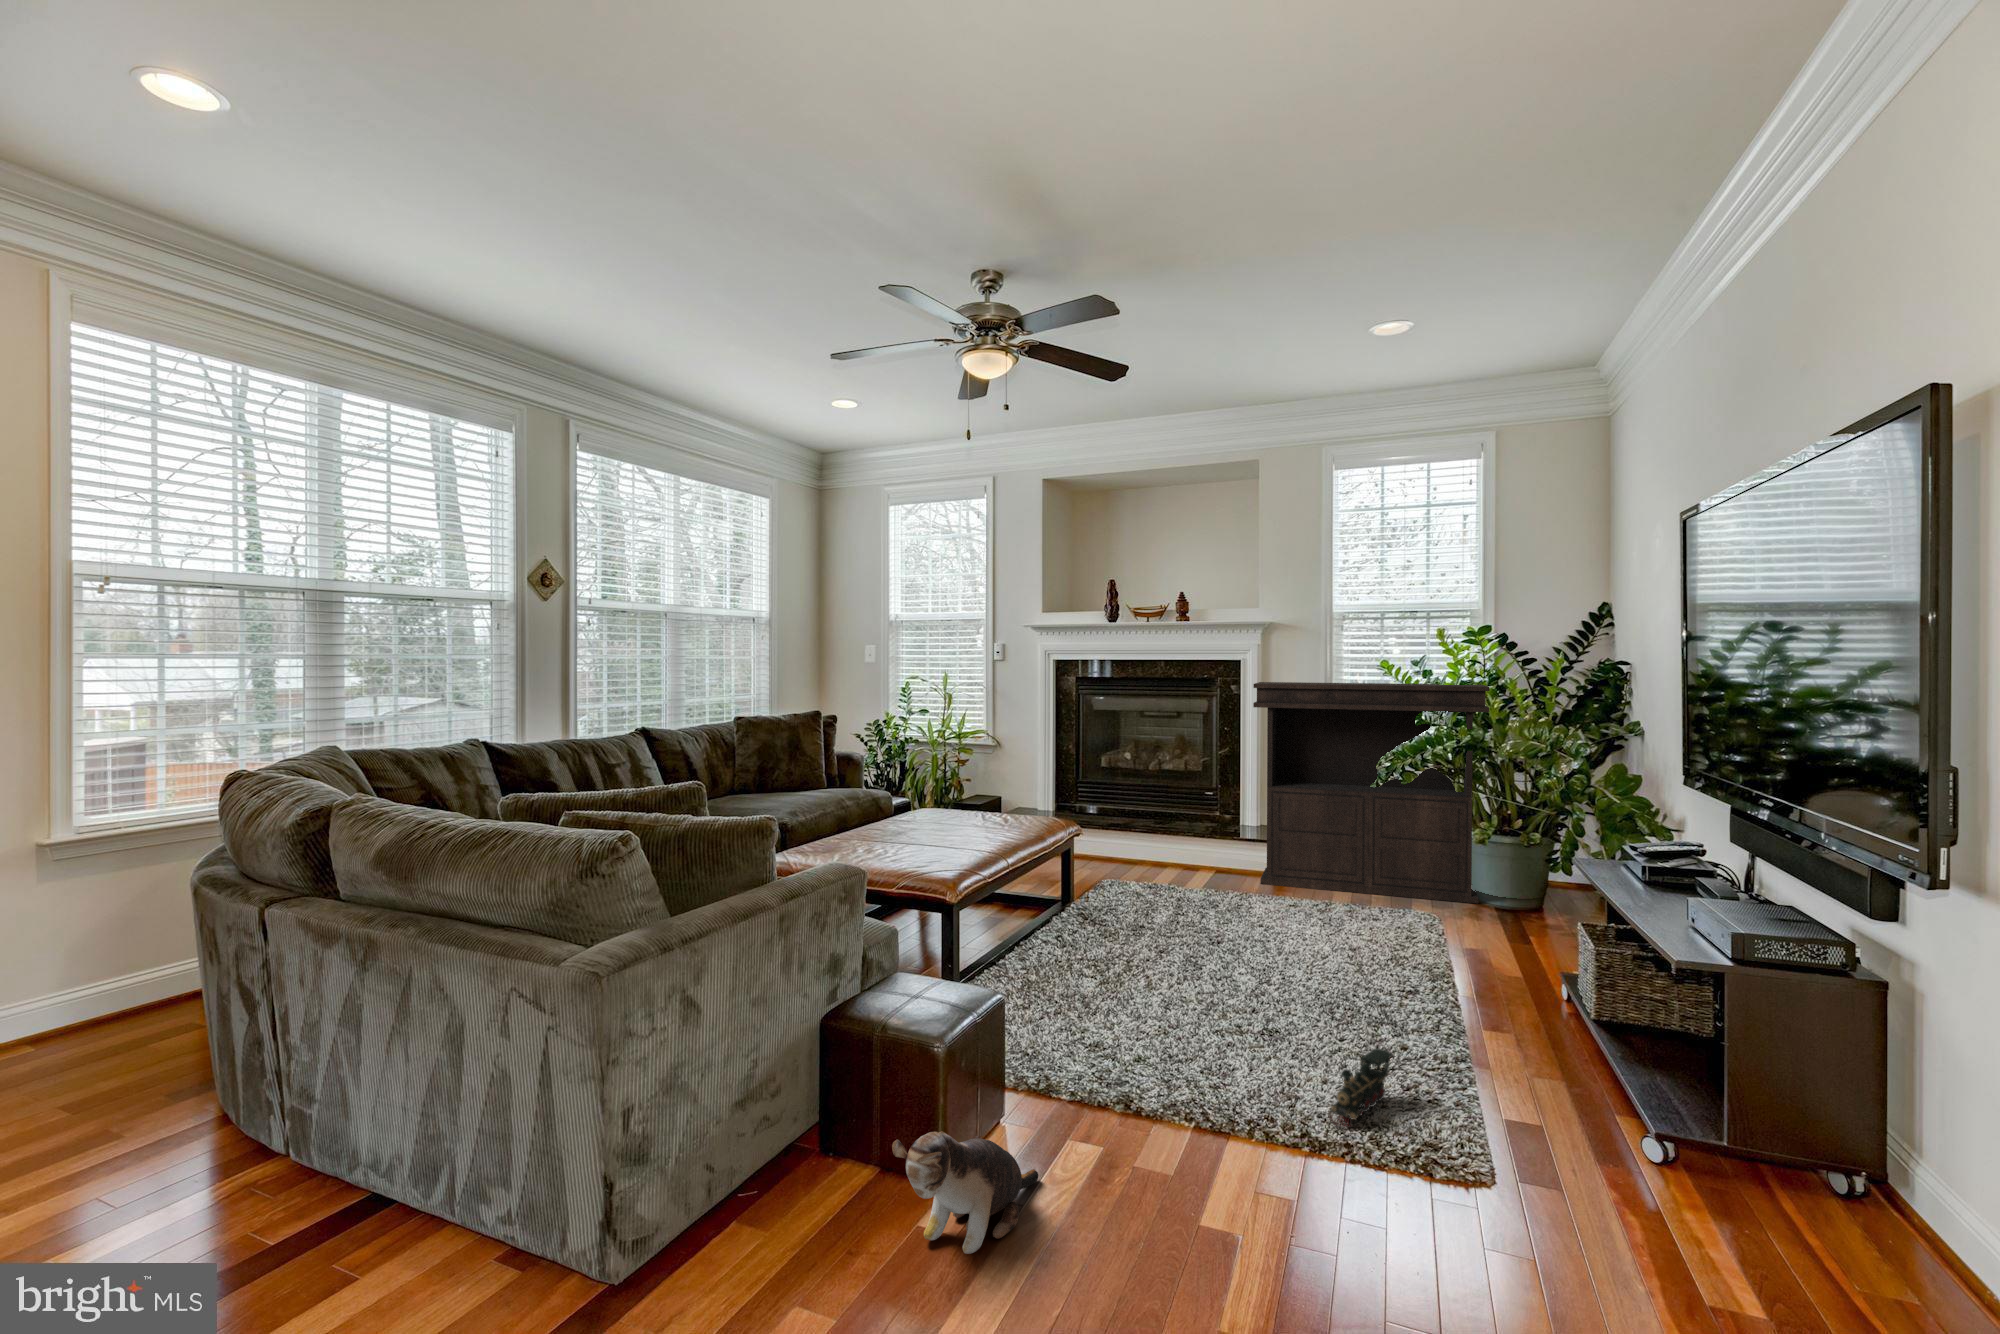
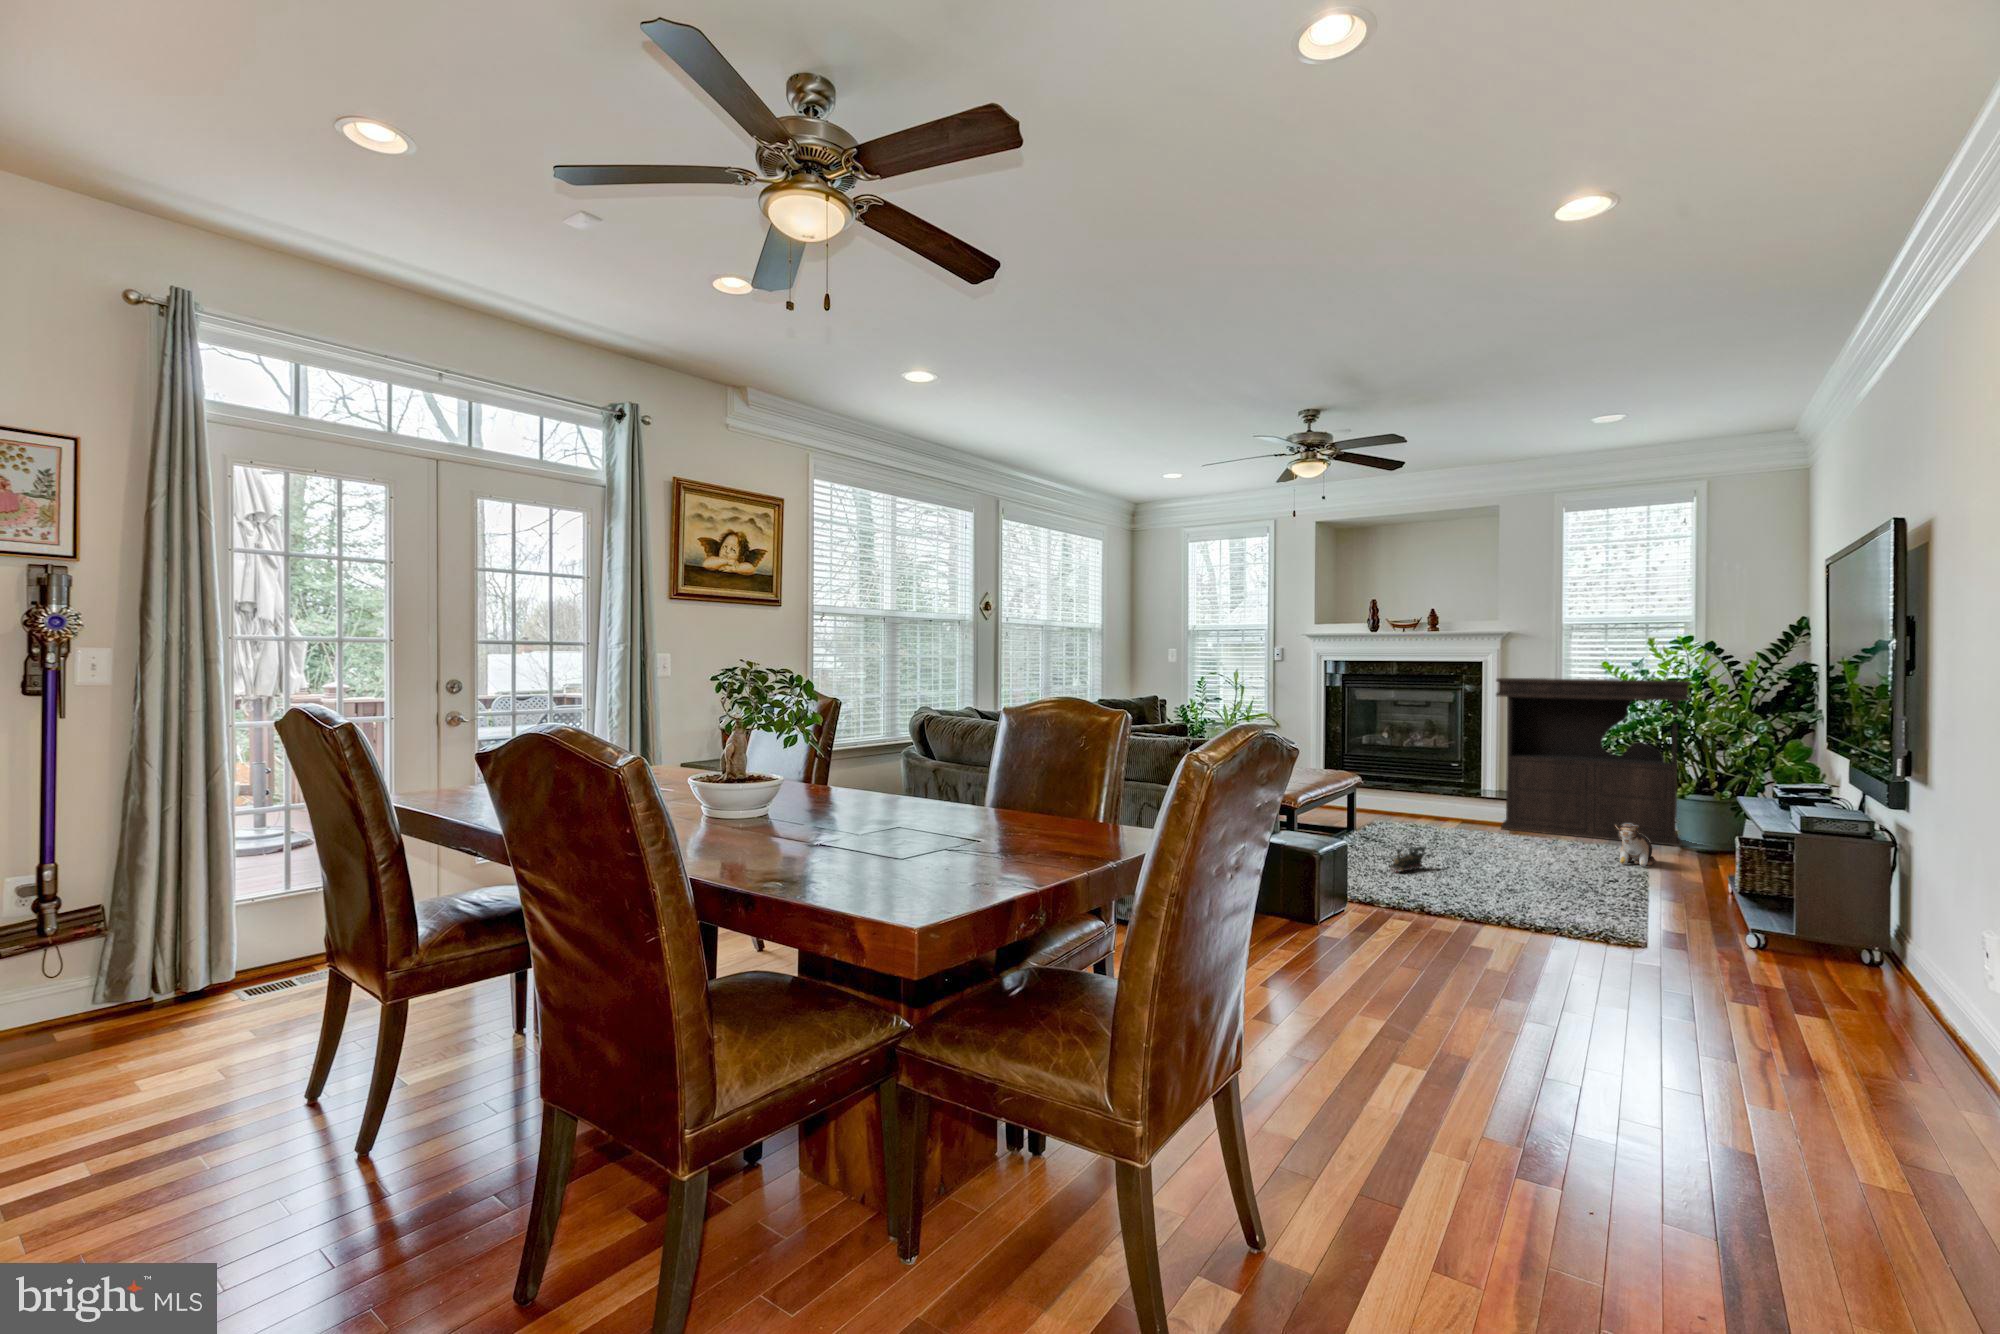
toy train: present [1330,1048,1392,1127] -> present [1390,847,1425,872]
plush toy: present [892,1131,1038,1254] -> present [1615,824,1655,866]

